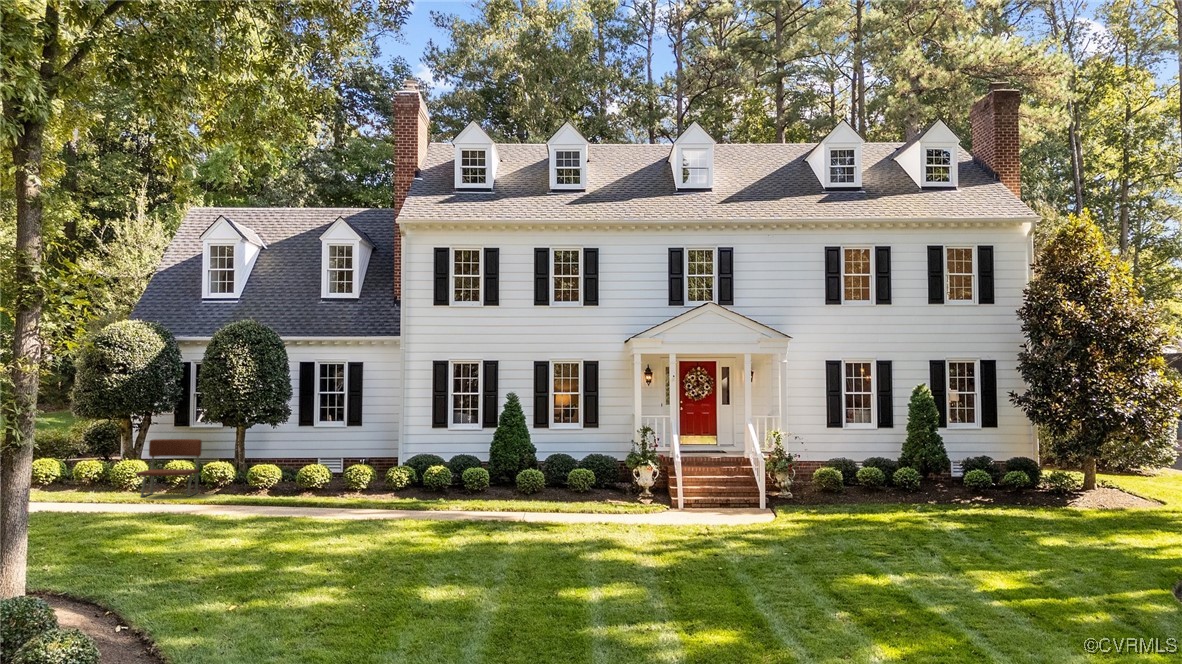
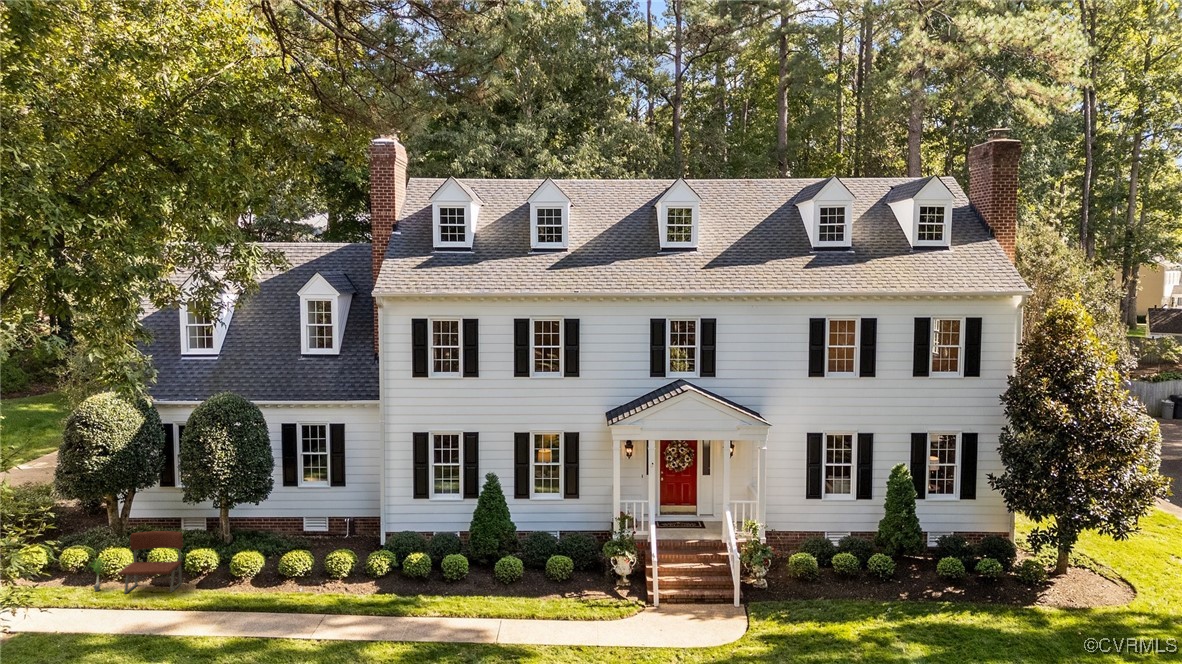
potted plant: none [100,460,128,496] -> present [92,561,102,591]

